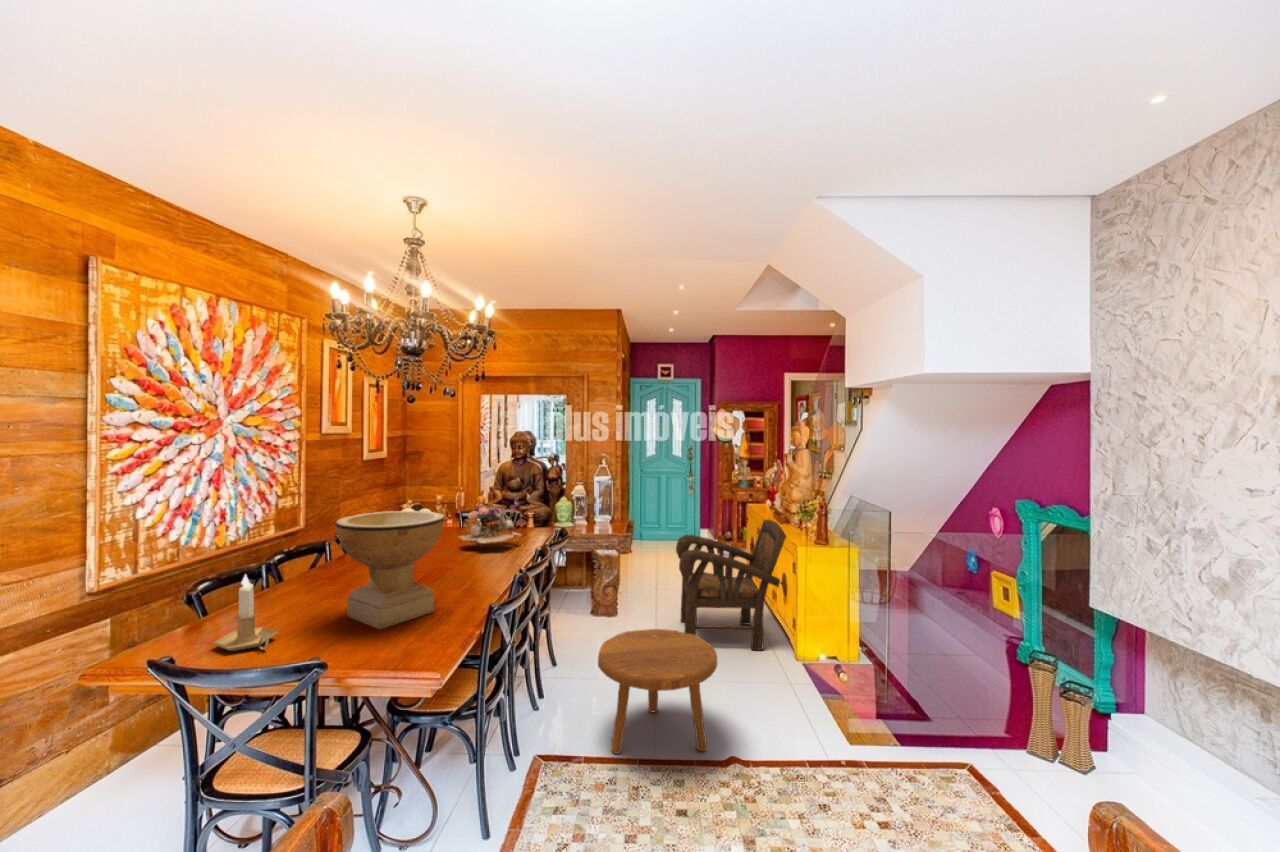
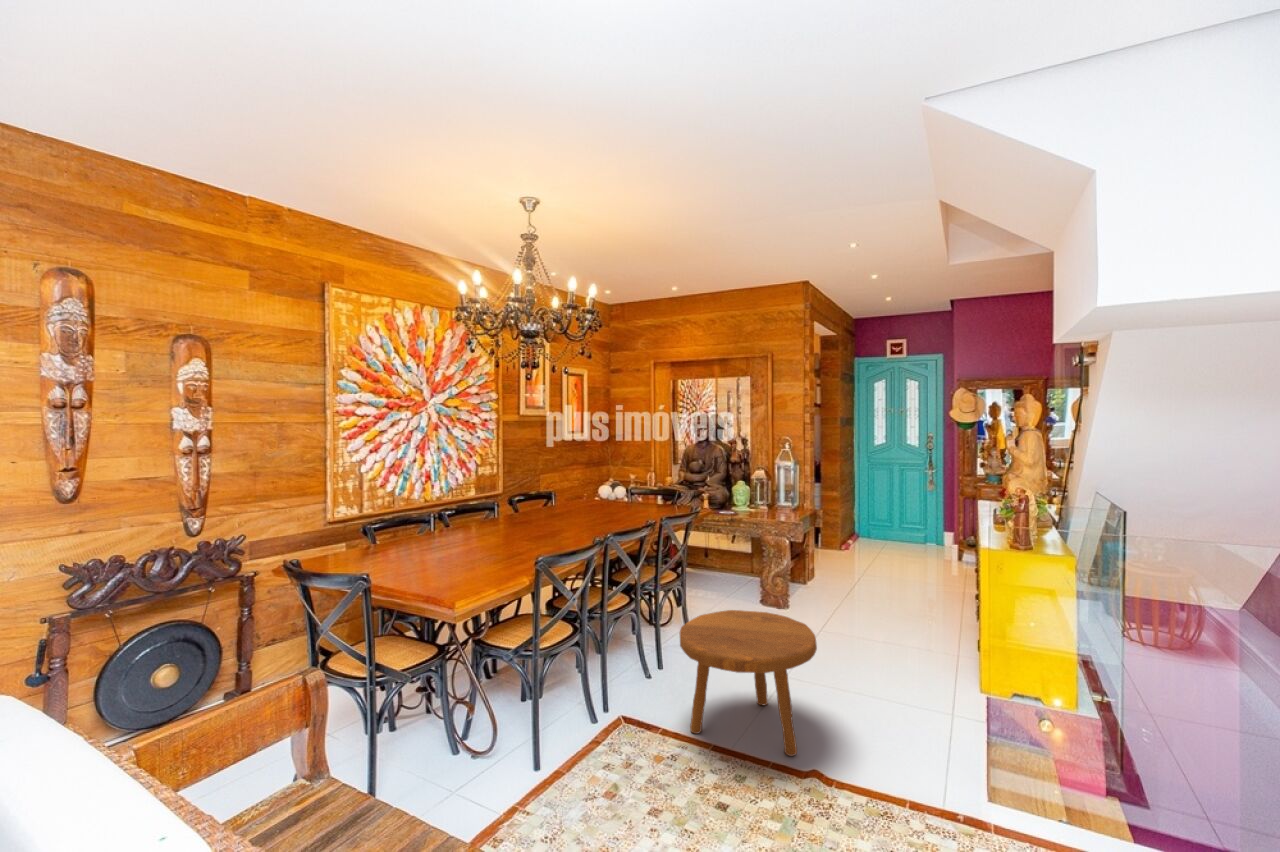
flower arrangement: present [460,499,520,546] -> none [602,469,659,516]
decorative bowl: present [335,511,444,629] -> none [435,467,525,563]
armchair: present [676,520,786,650] -> none [834,505,979,670]
candlestick: present [213,575,277,651] -> none [350,506,392,566]

